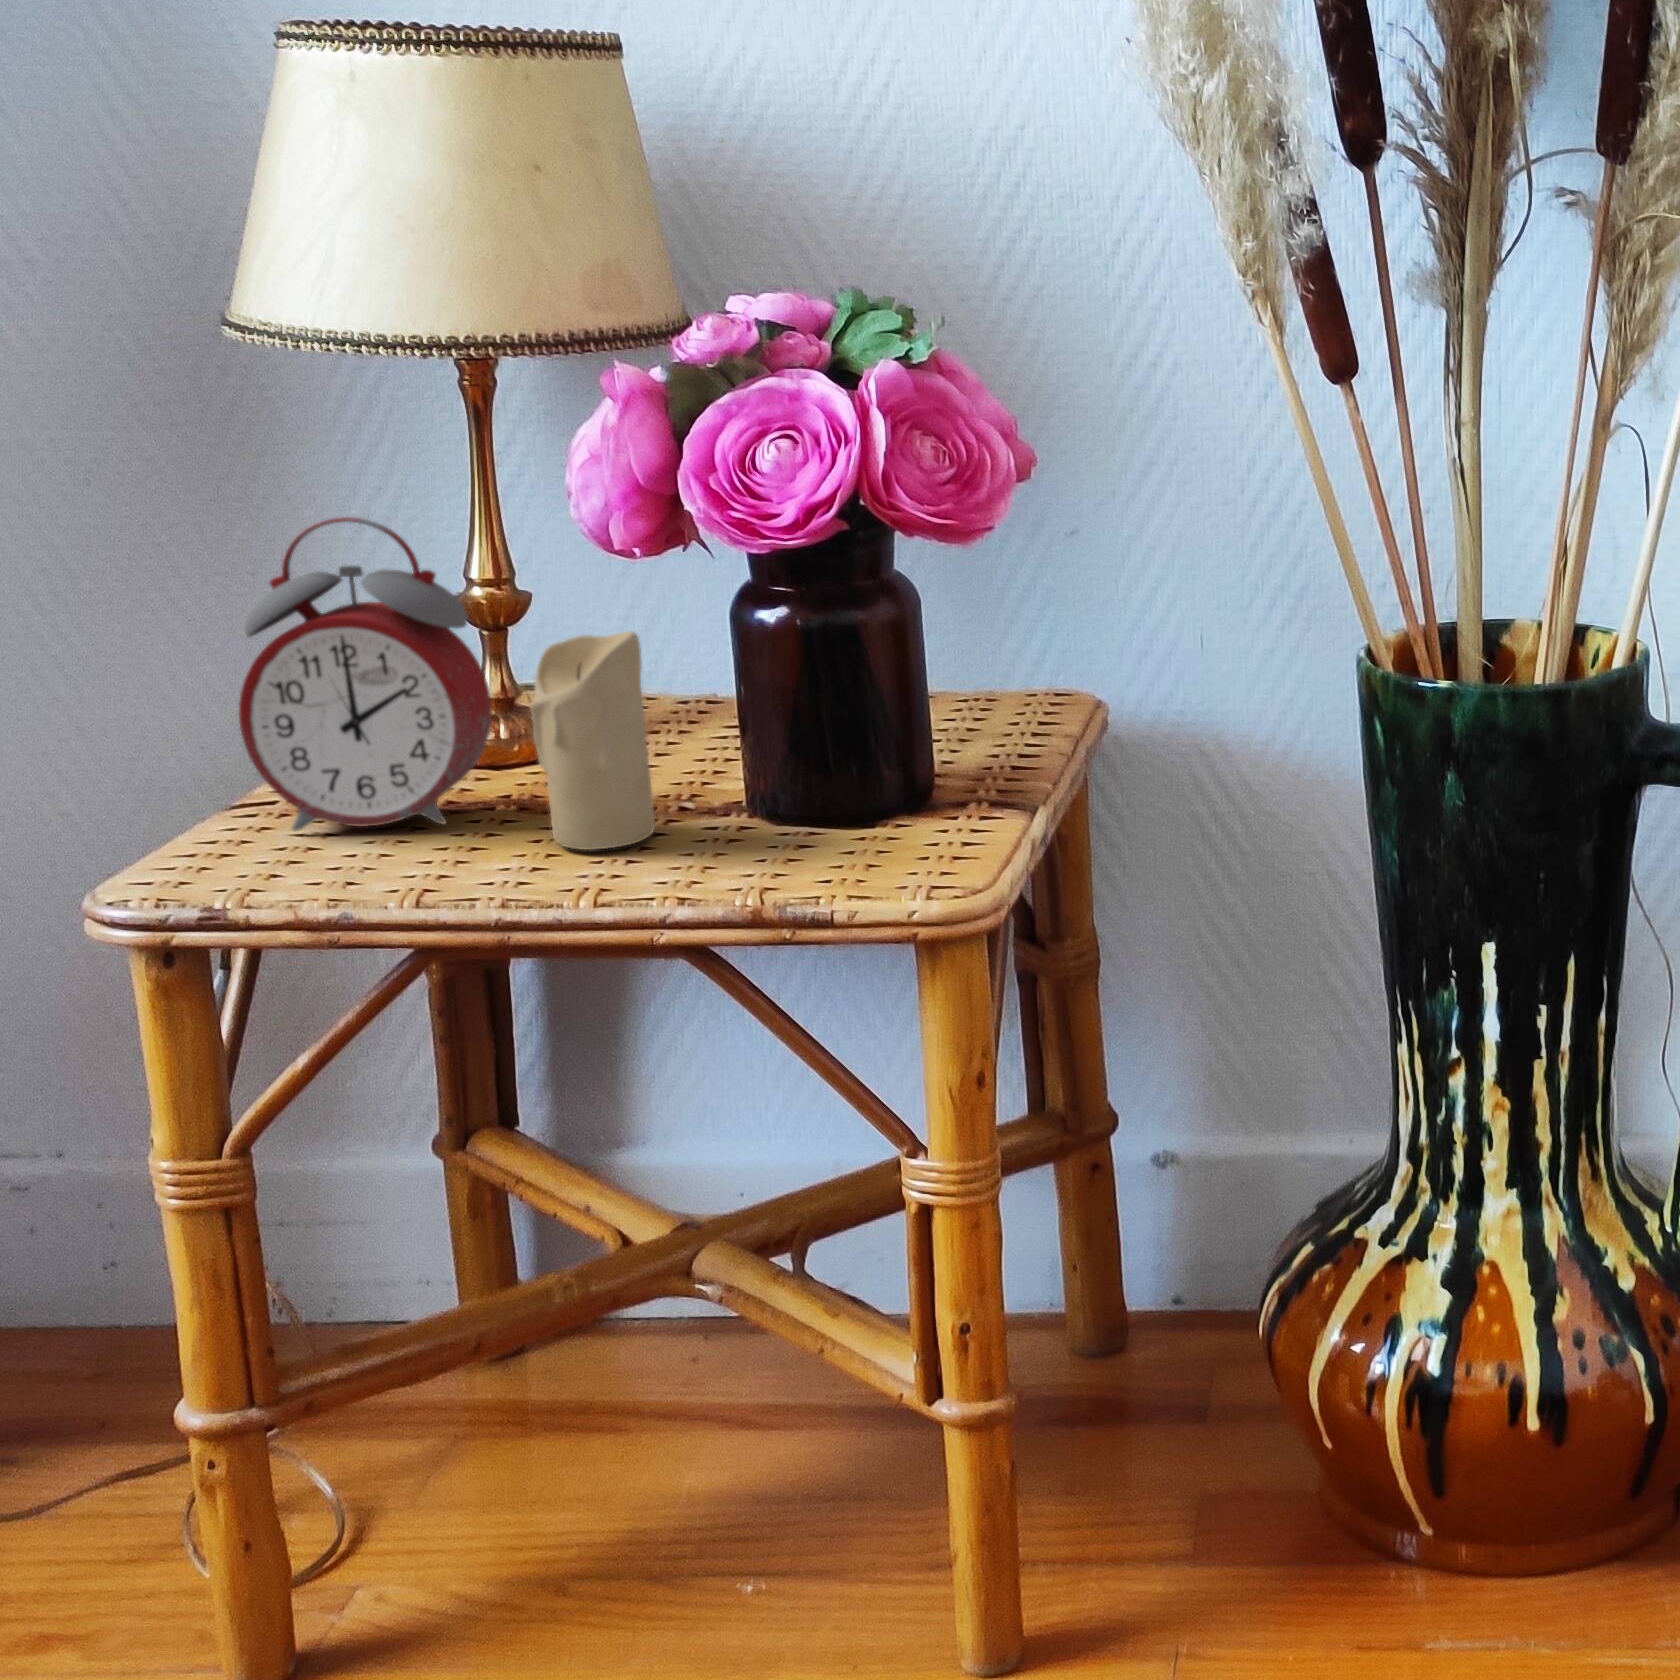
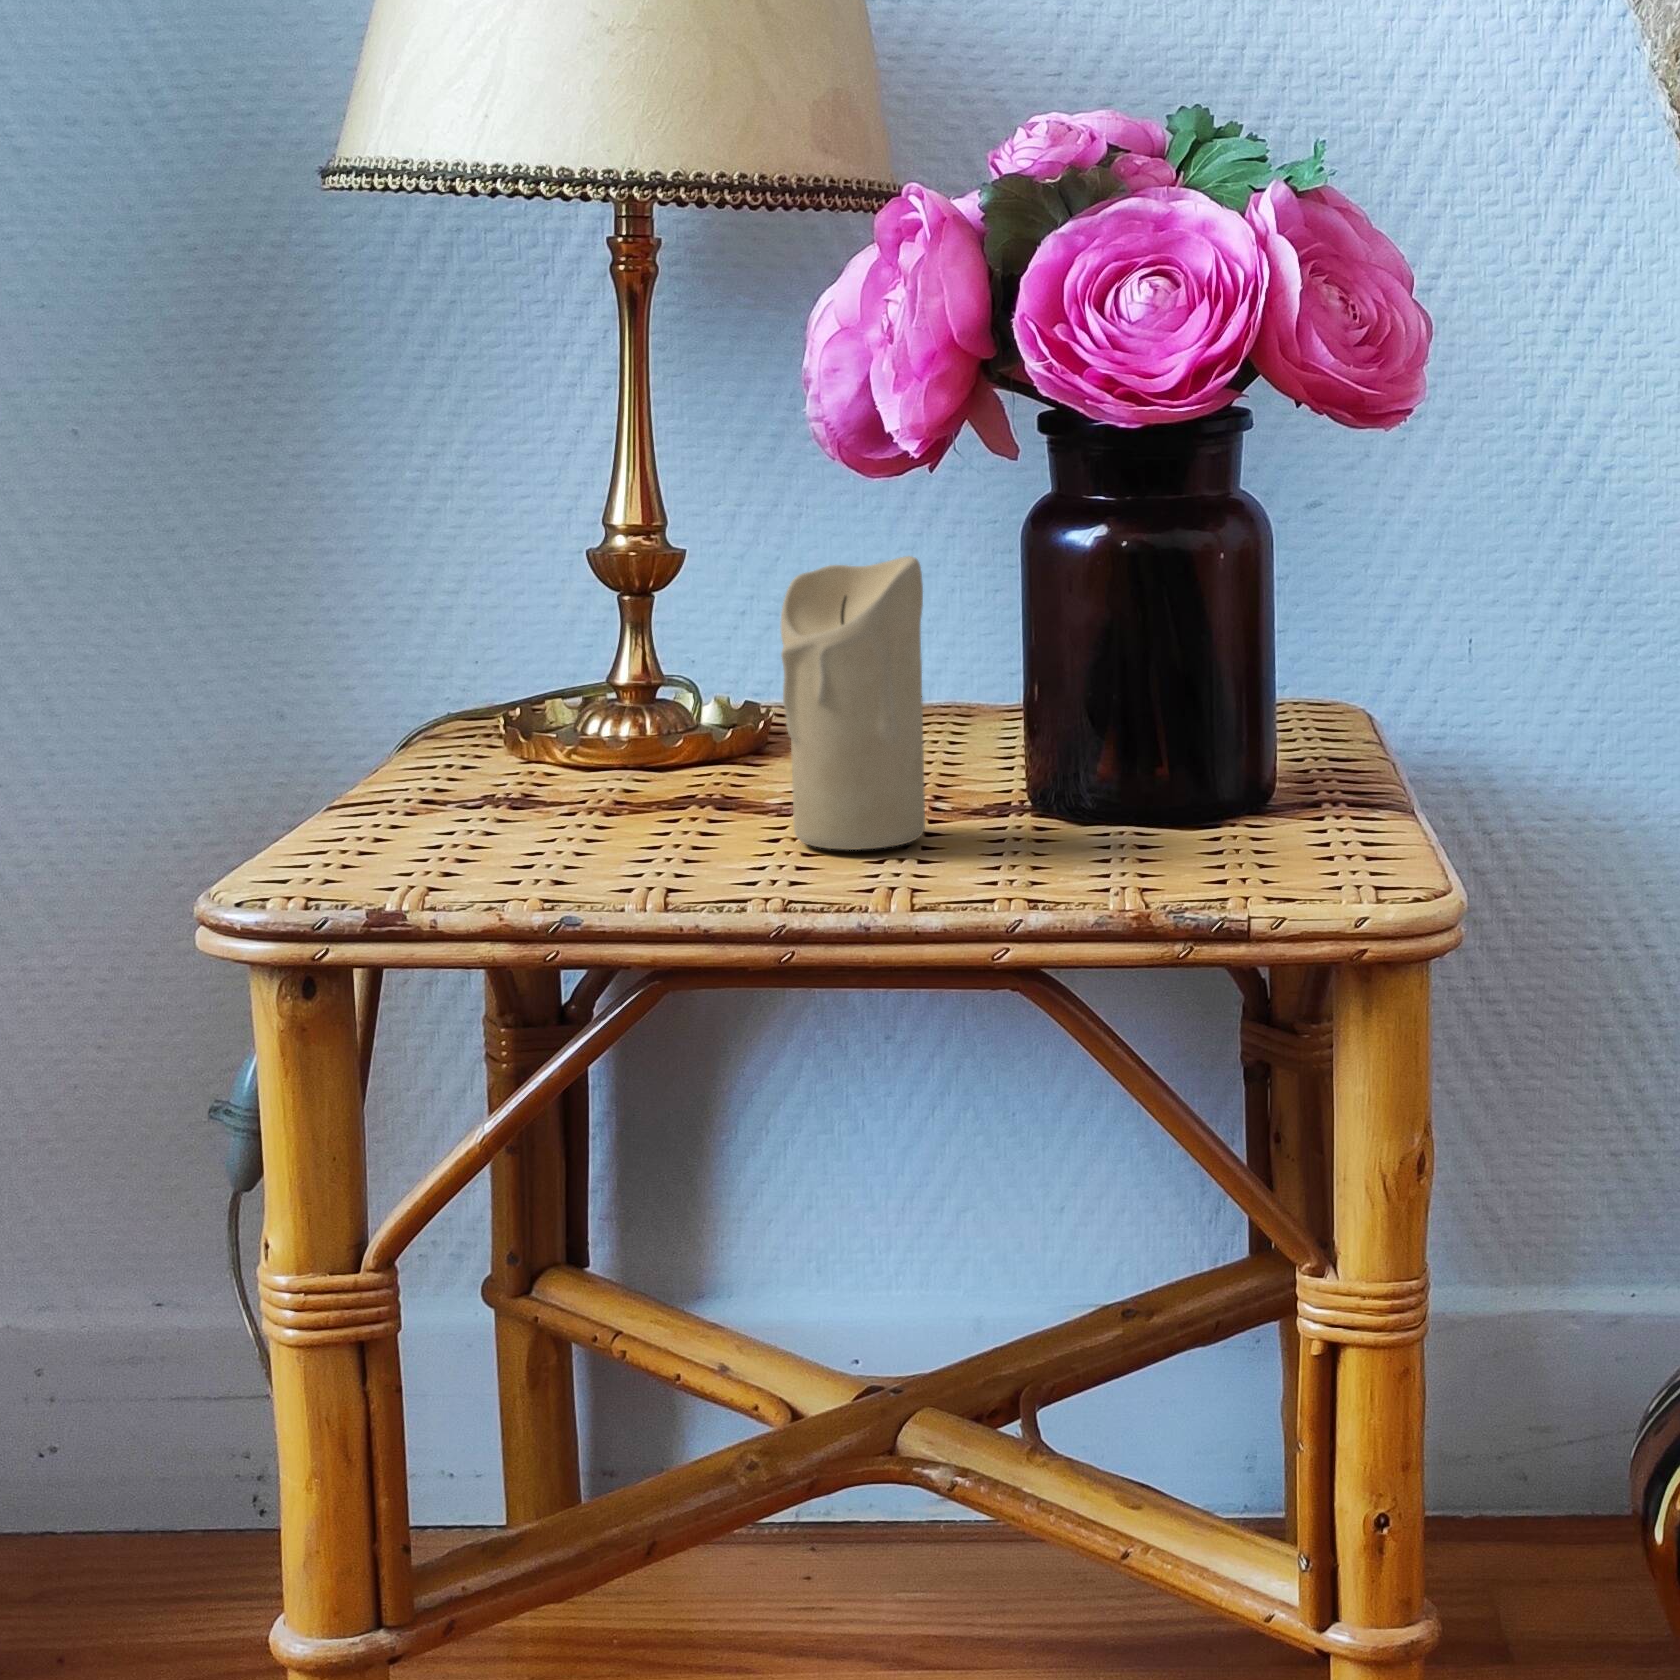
alarm clock: present [239,517,492,831] -> none [377,407,684,830]

